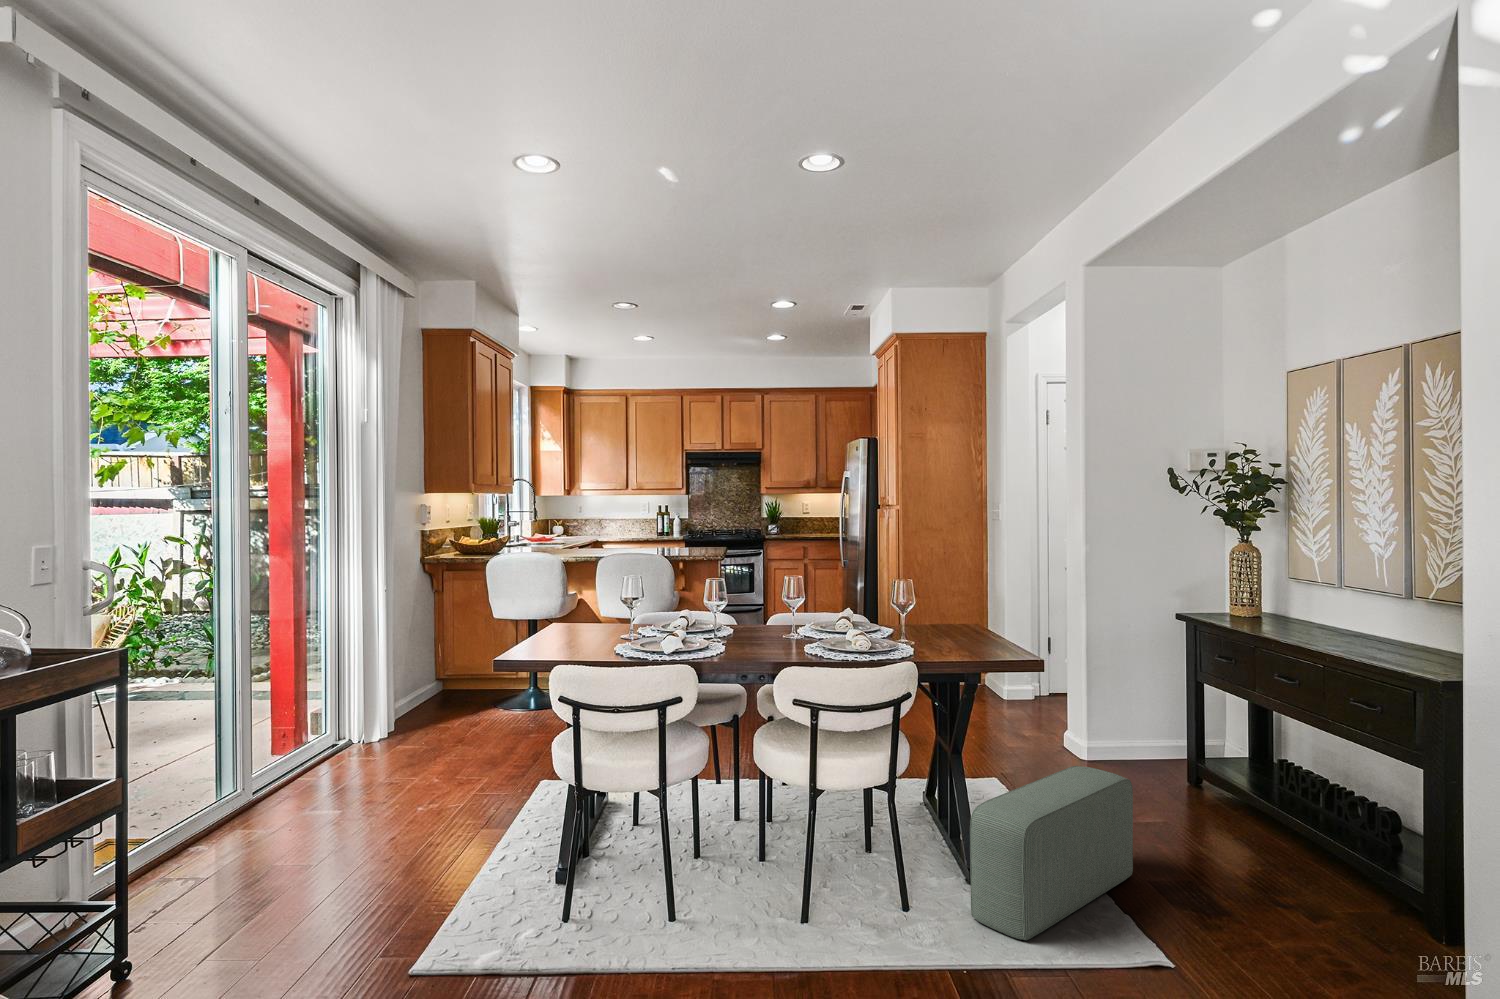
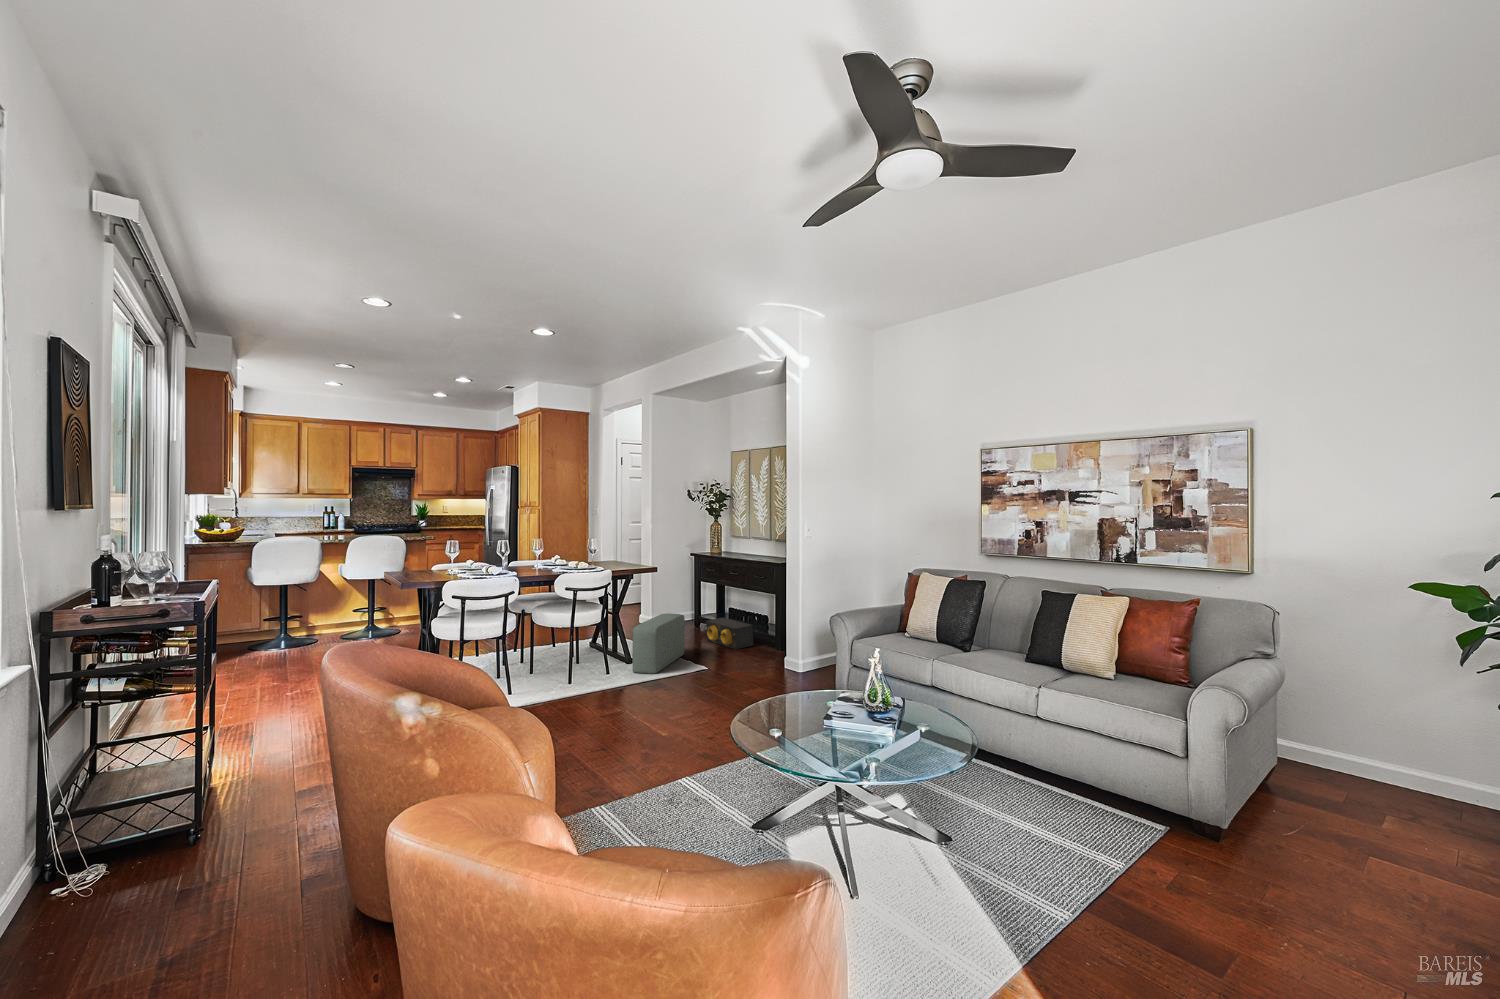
speaker: none [1199,782,1347,890] -> present [704,618,753,649]

